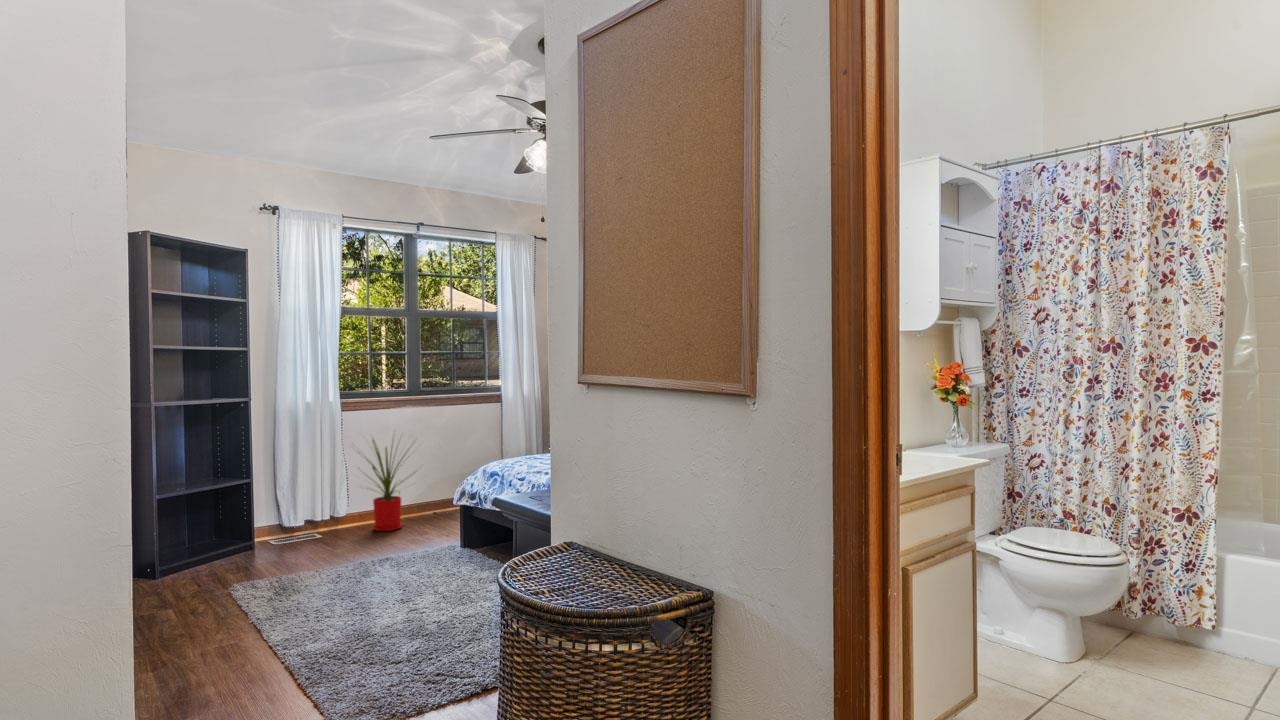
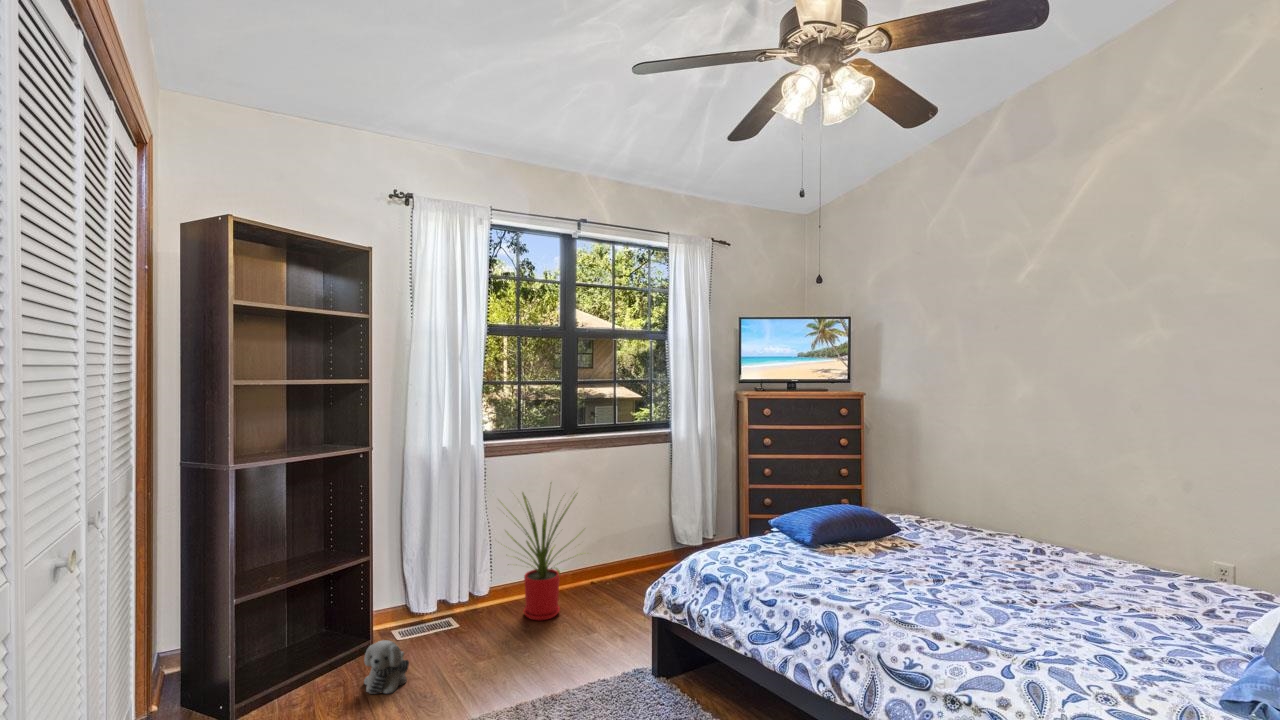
plush toy: none [251,530,284,565] -> present [364,640,409,694]

